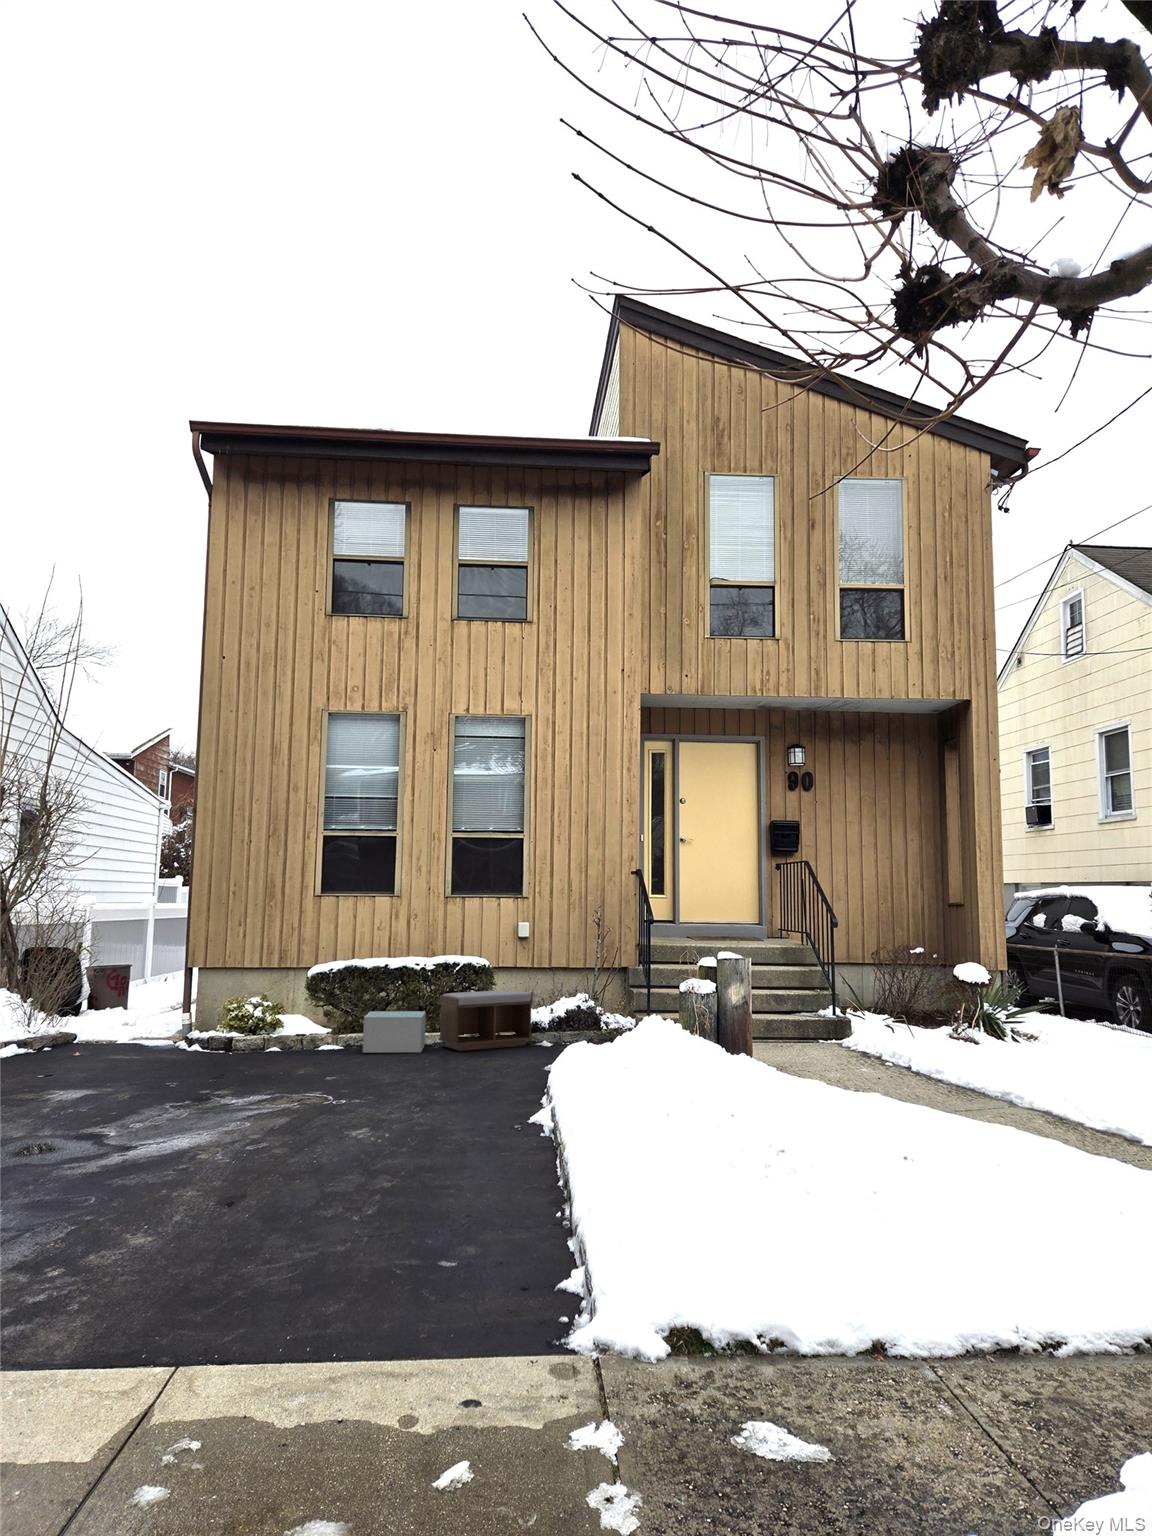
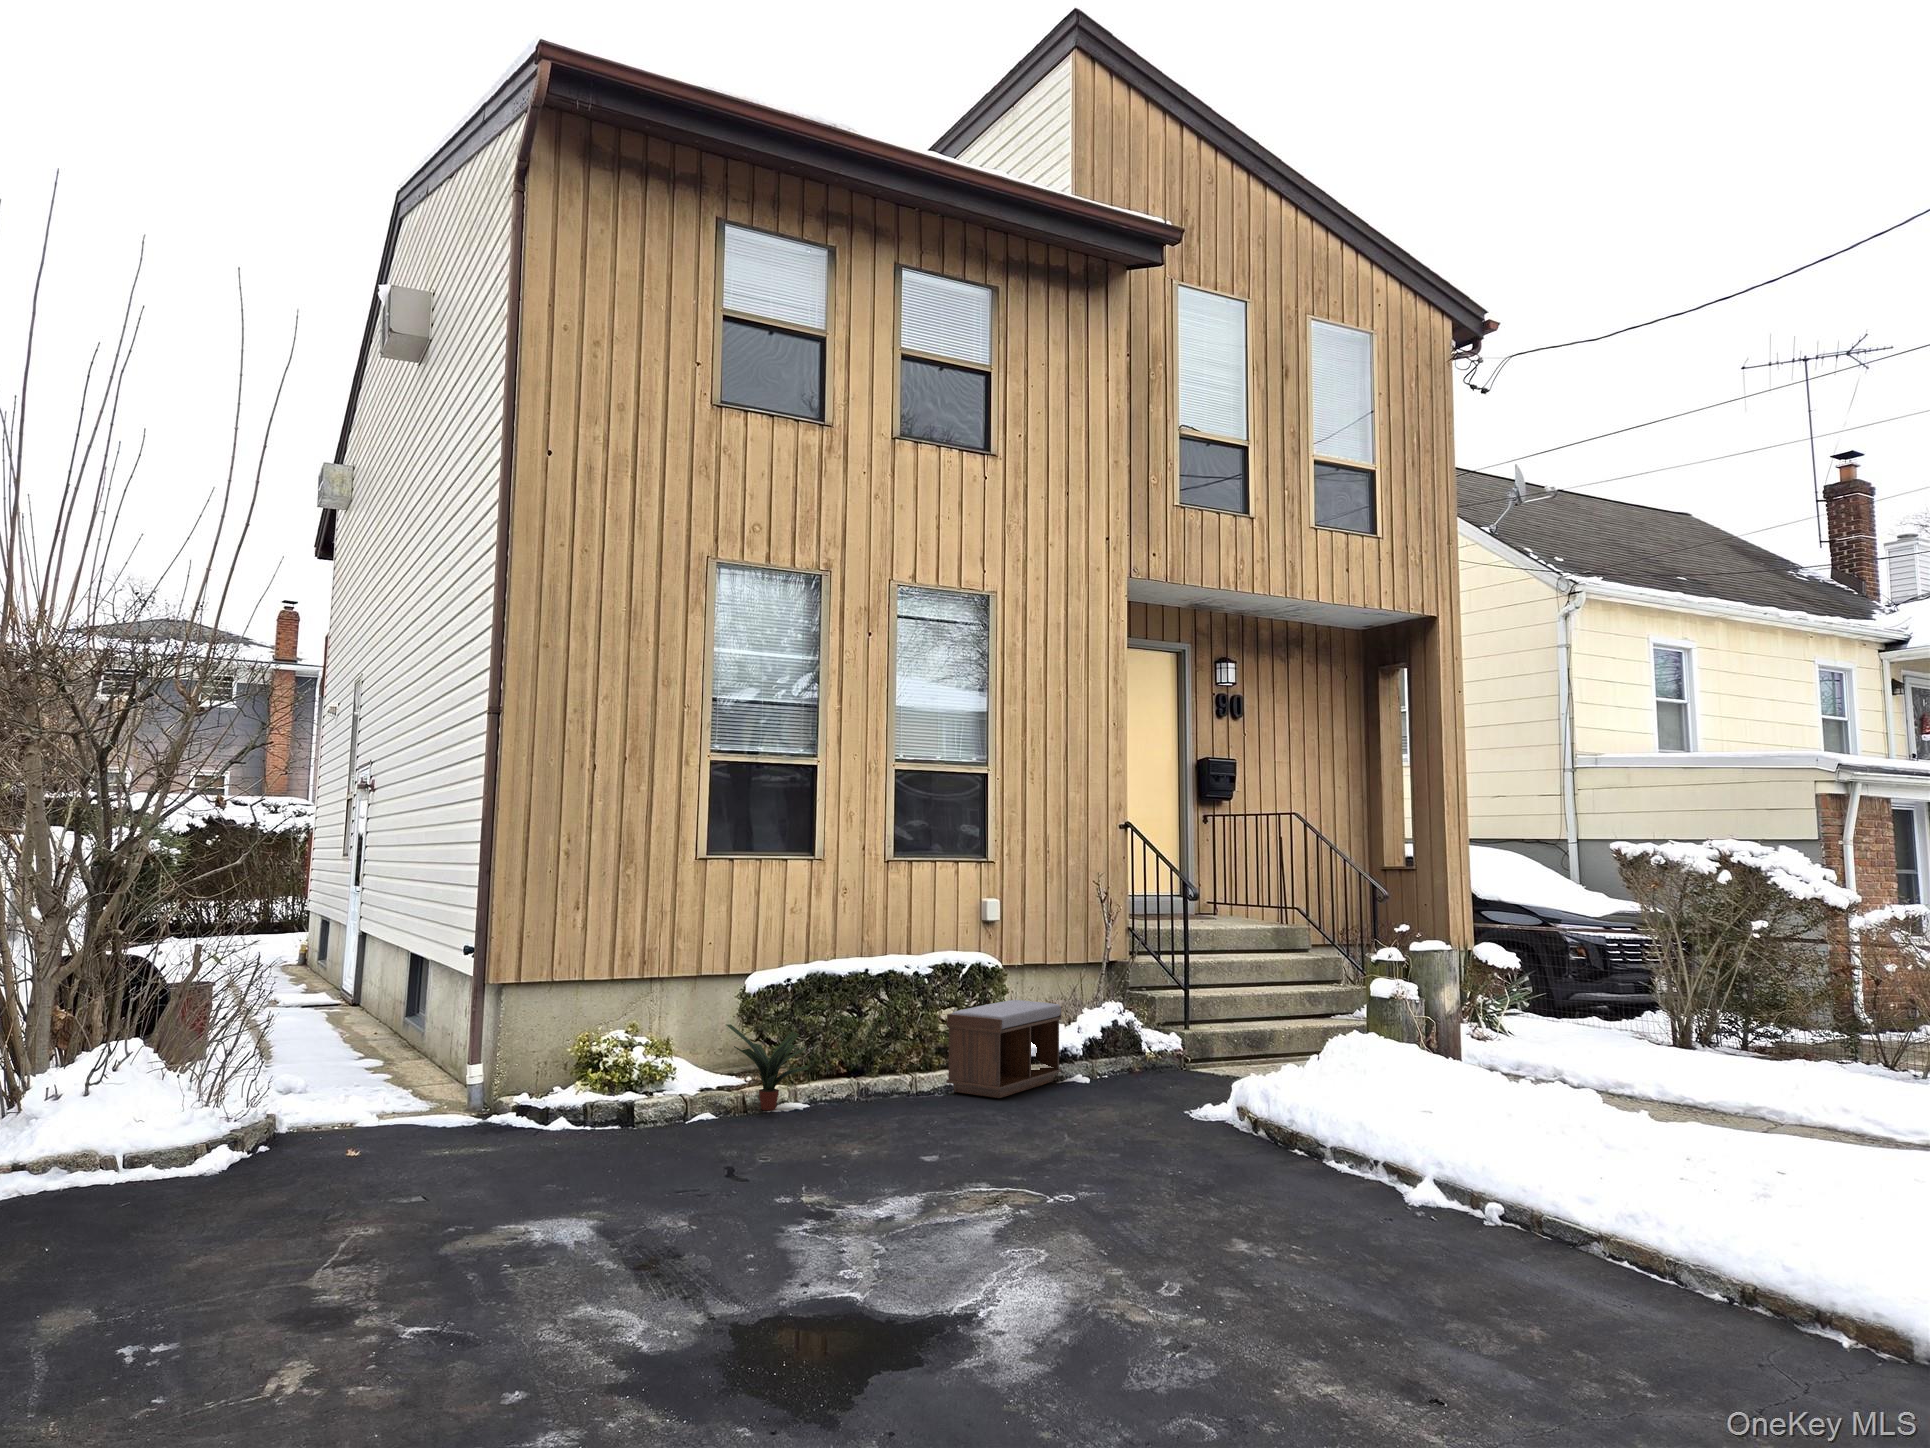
potted plant: none [295,995,343,1048] -> present [727,1024,809,1110]
storage box: present [363,1011,426,1053] -> none [841,1040,954,1113]

